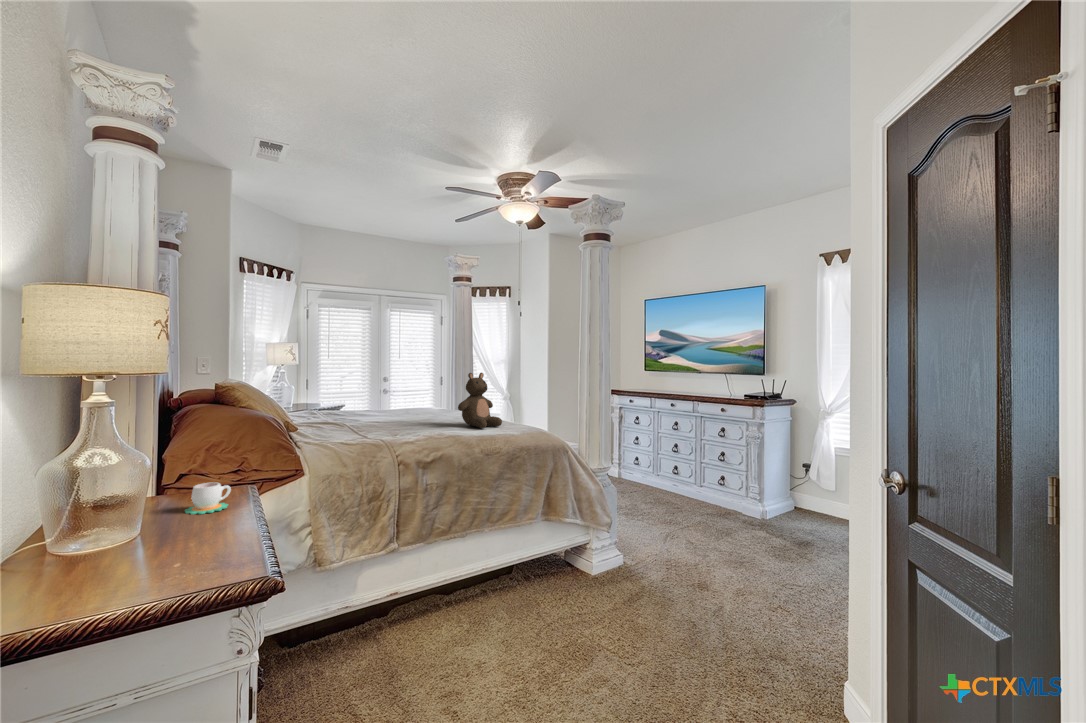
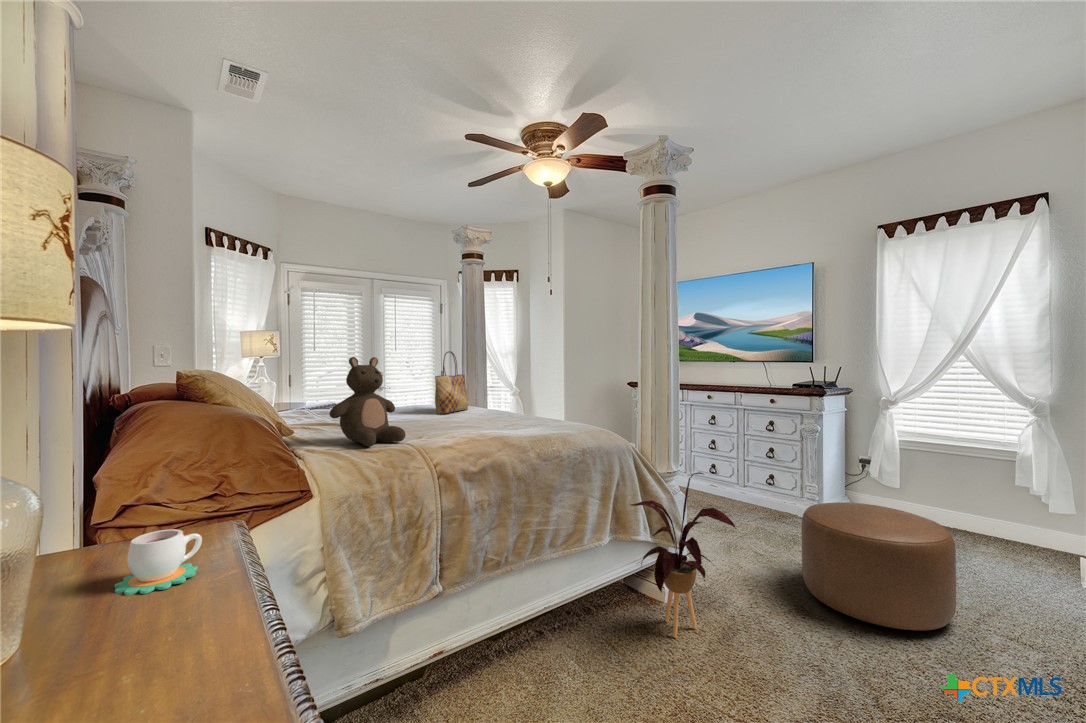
tote bag: none [419,364,448,417] -> present [435,351,468,414]
stuffed bear: present [458,373,502,428] -> present [330,357,406,447]
house plant: none [555,468,629,597] -> present [631,472,736,638]
ottoman: none [708,498,821,599] -> present [802,502,956,630]

